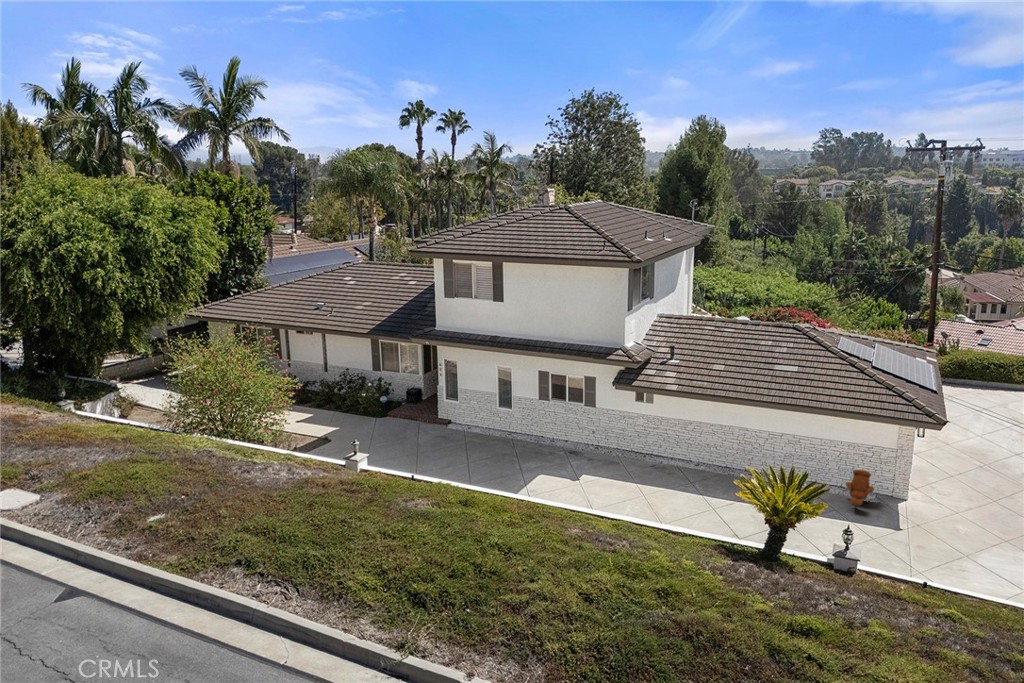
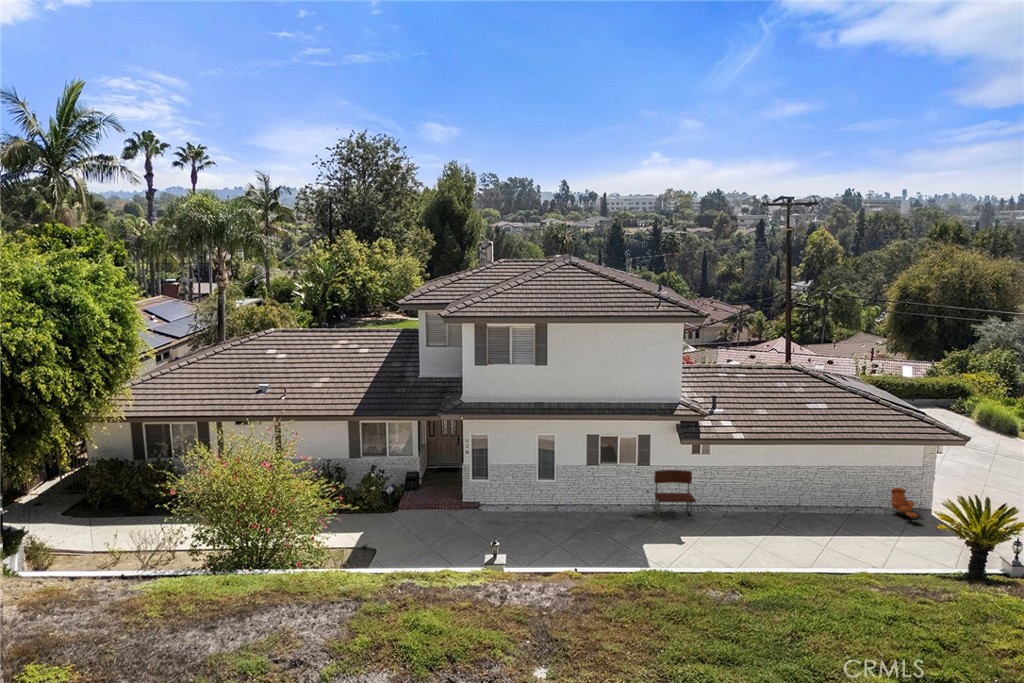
bench: none [587,413,630,462] -> present [654,470,696,516]

